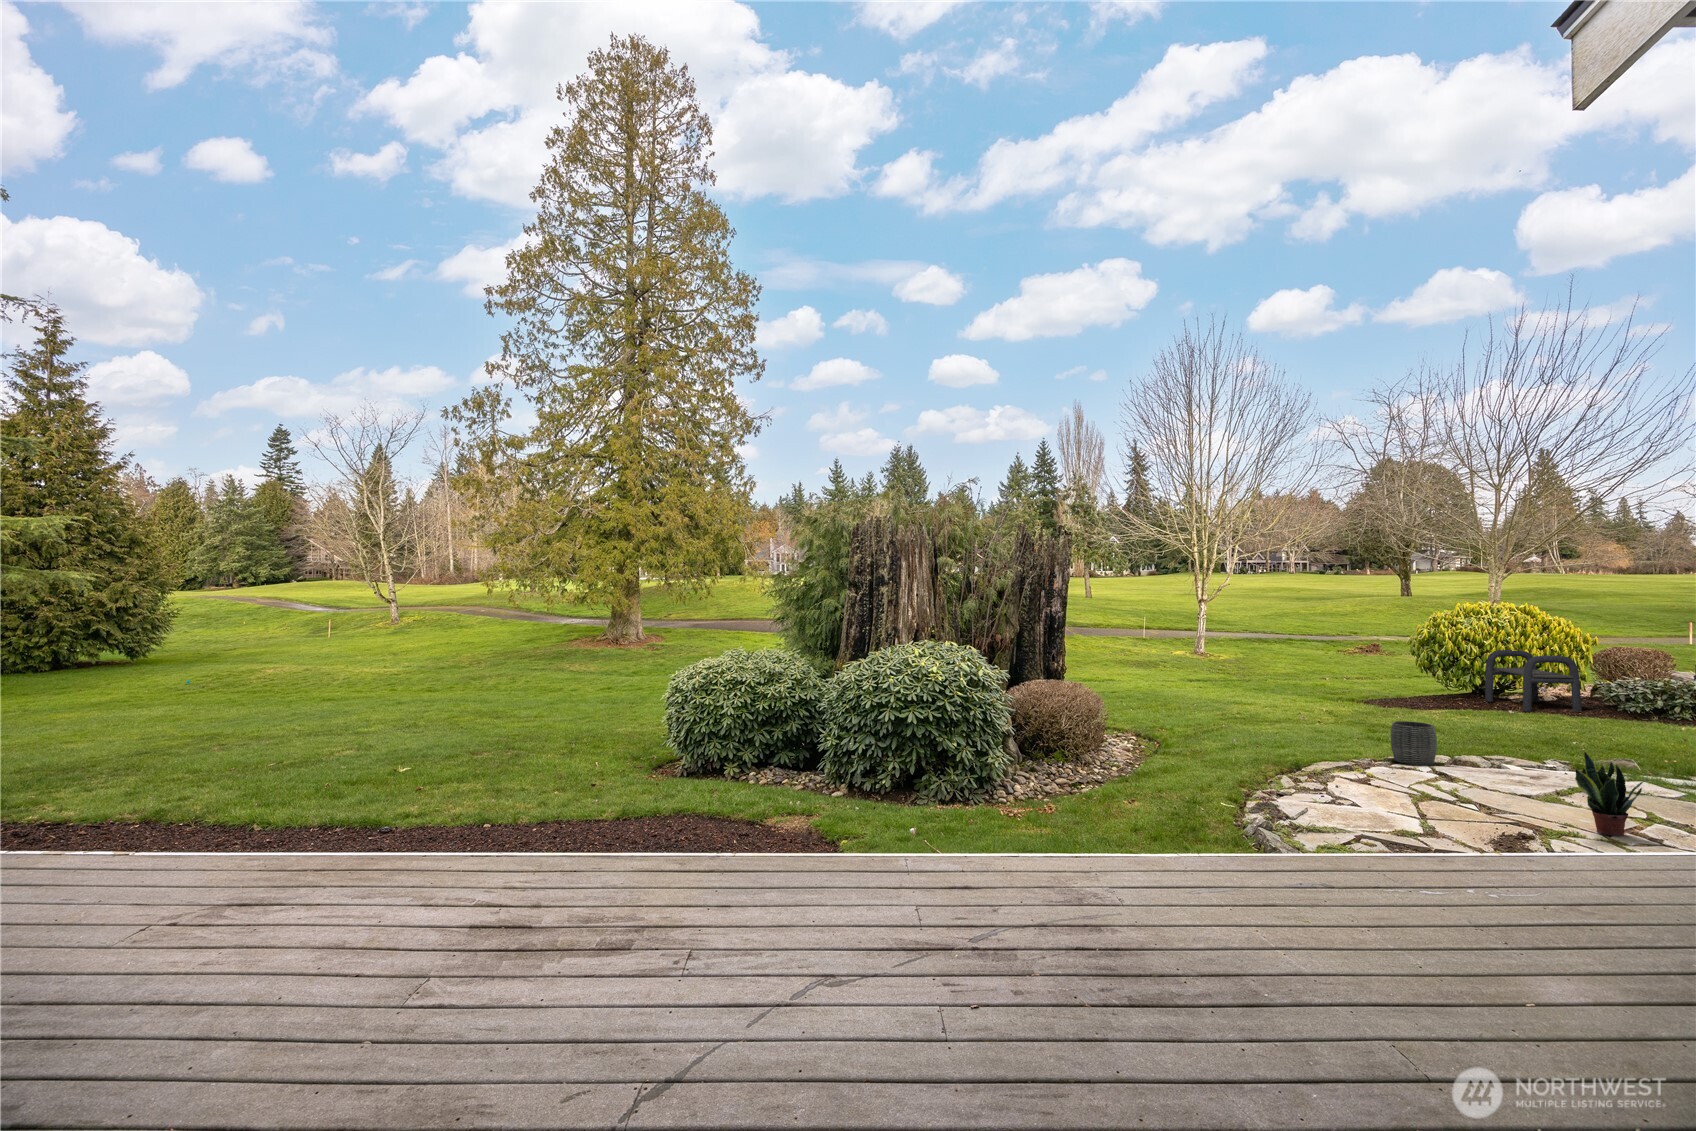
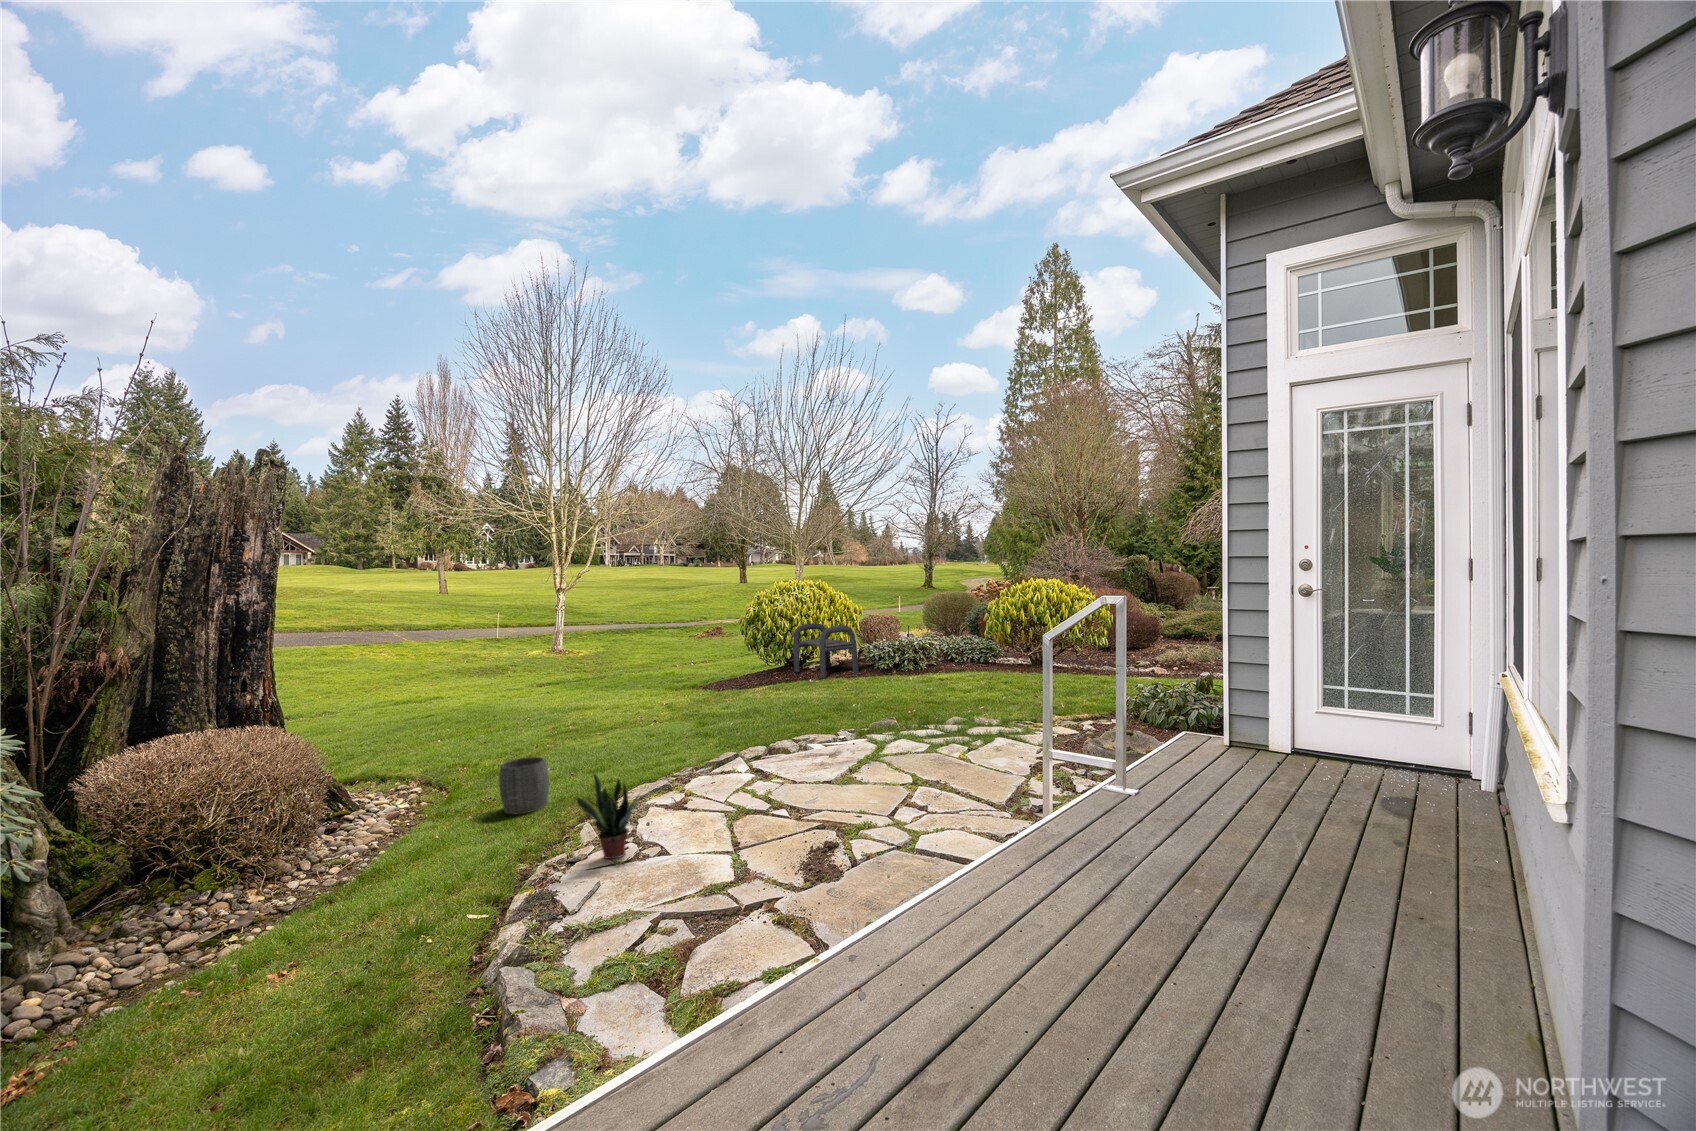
woven basket: present [1390,721,1437,765] -> present [499,757,549,814]
potted plant: present [1575,752,1647,836] -> present [577,774,639,859]

